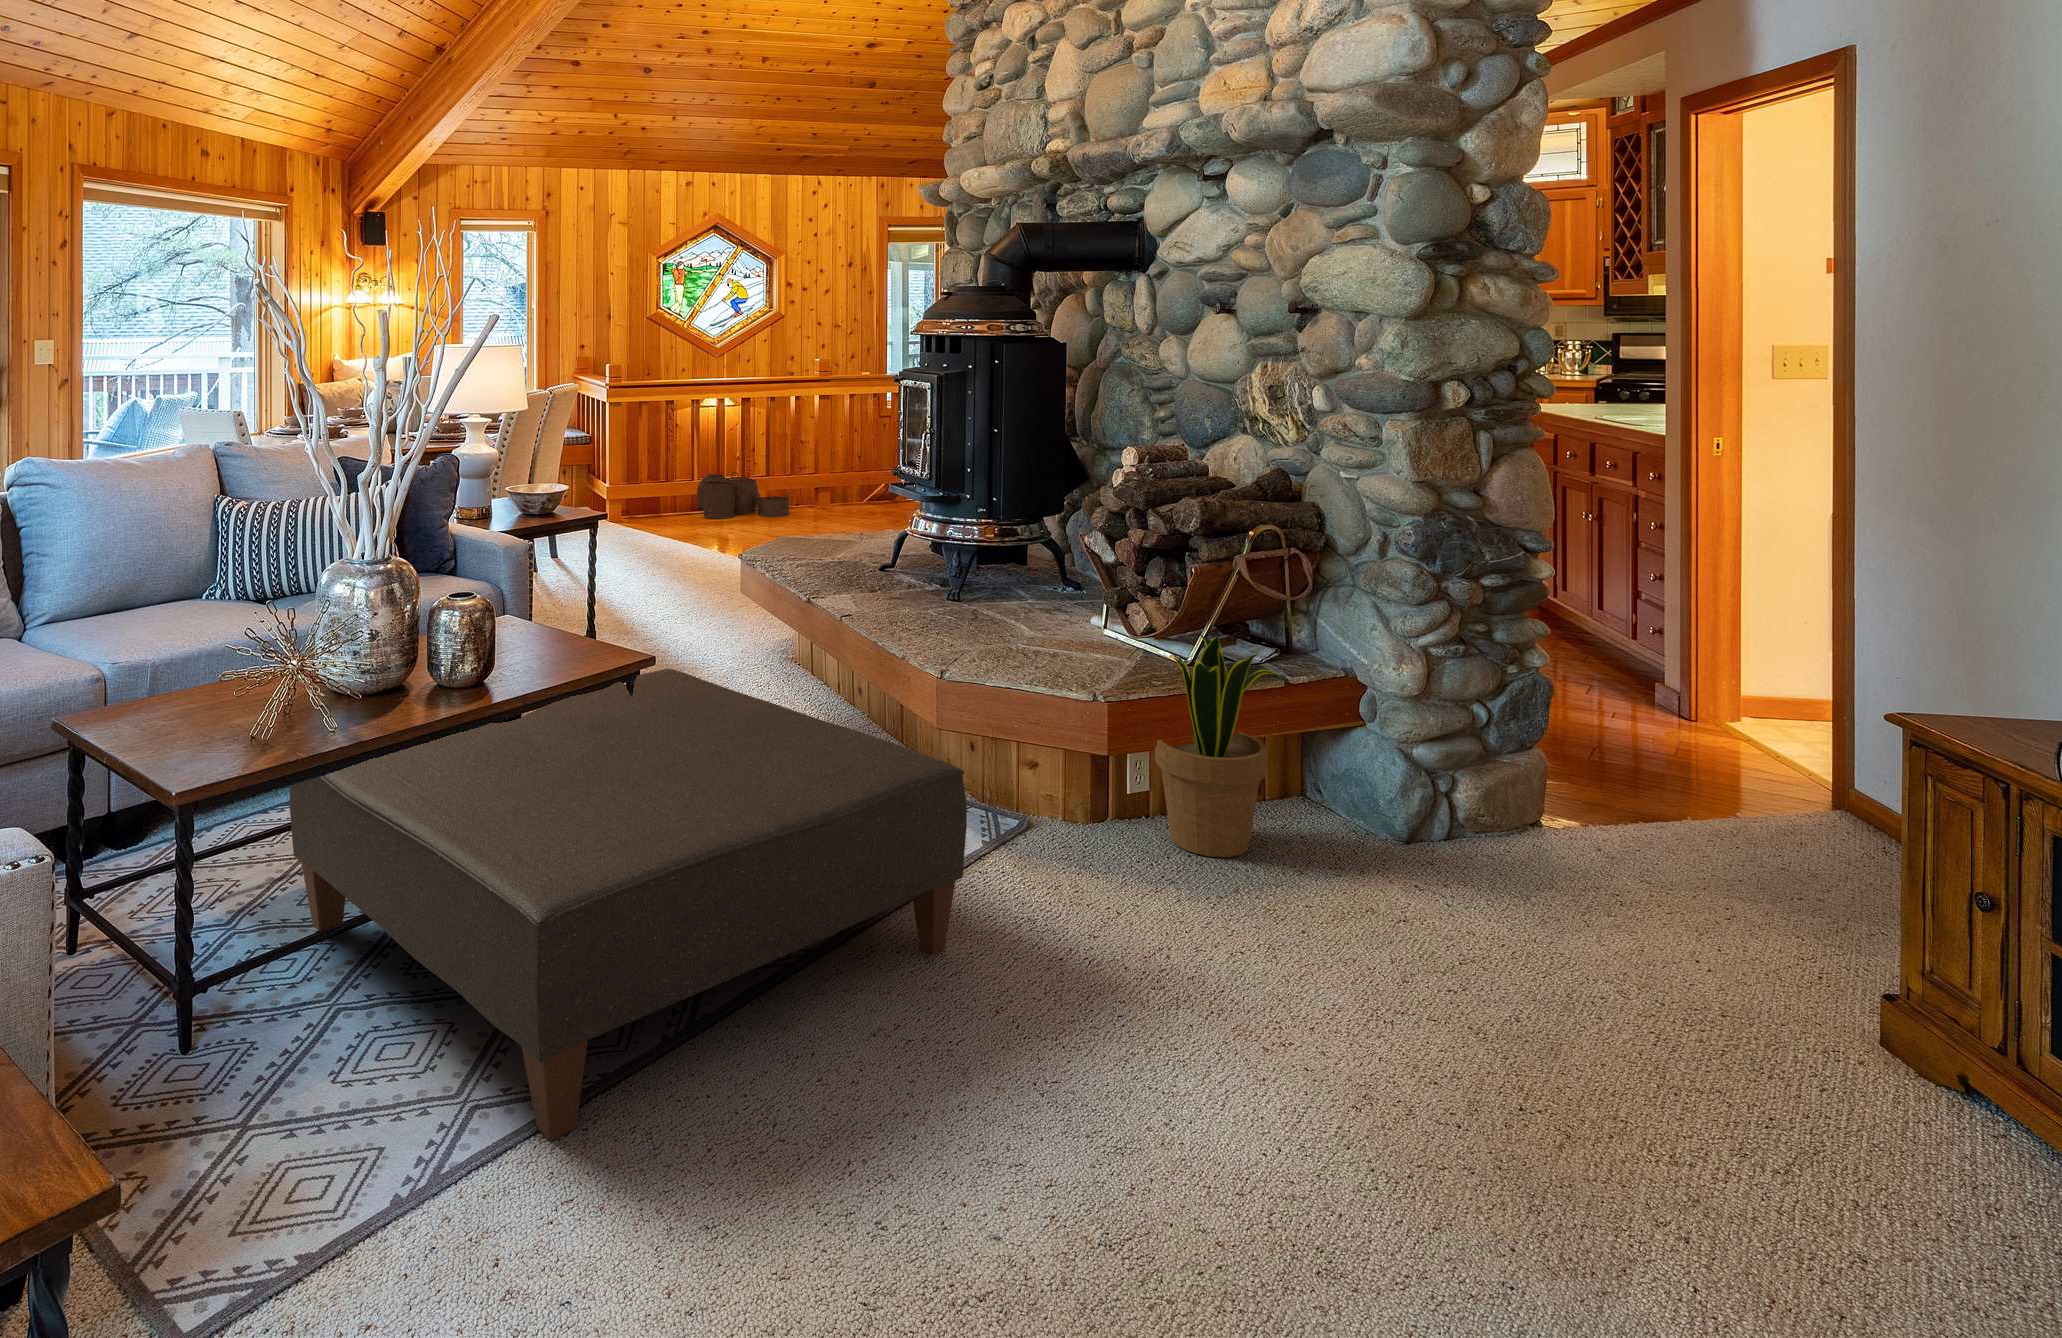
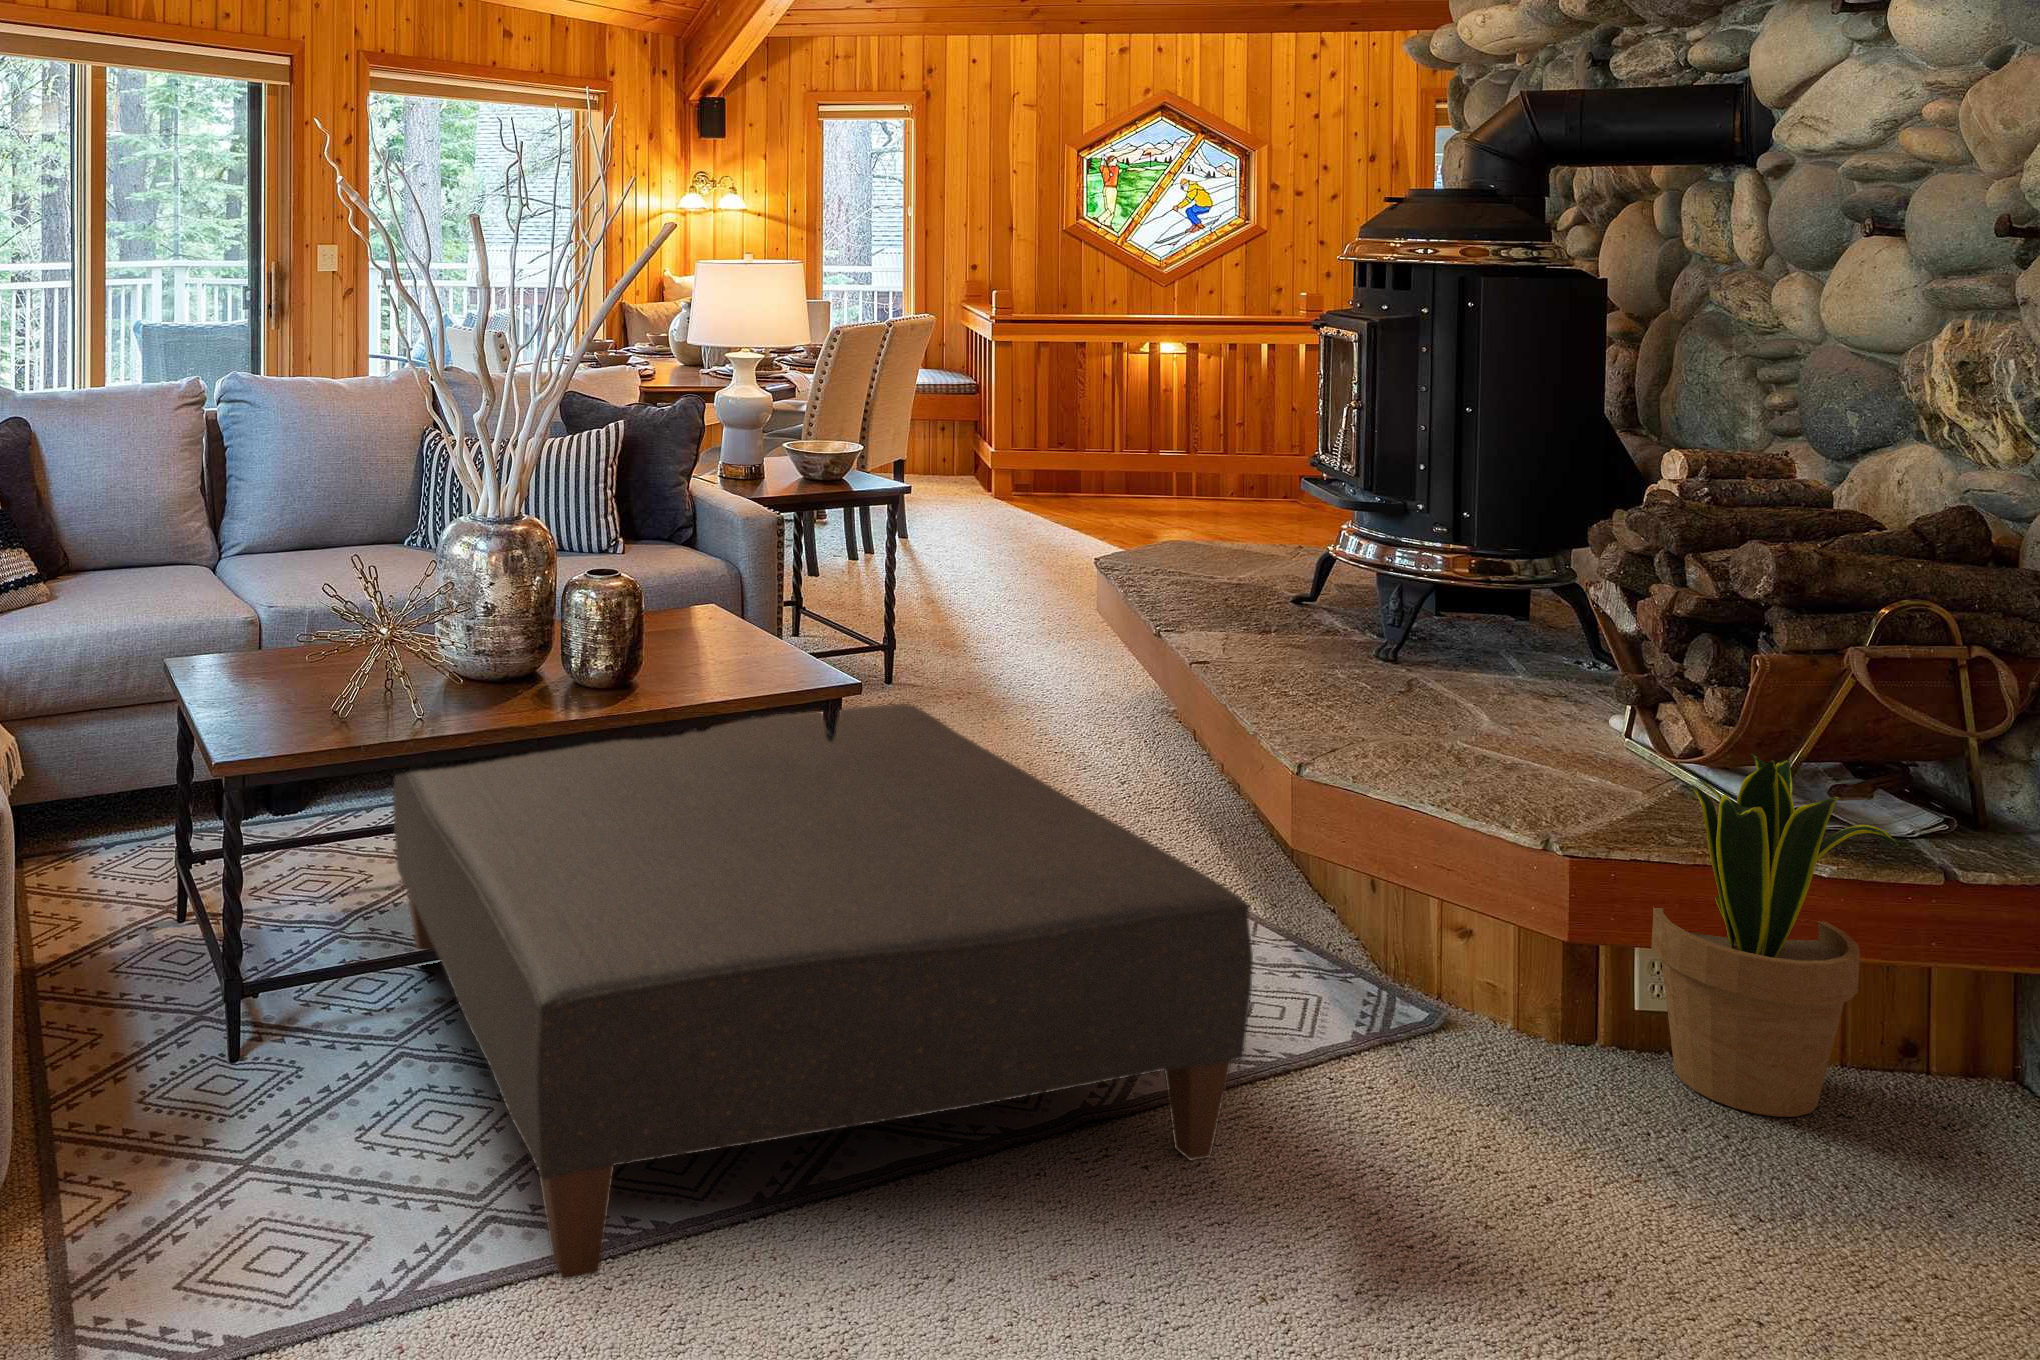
woven basket: present [697,472,789,519] -> none [1128,445,1260,514]

